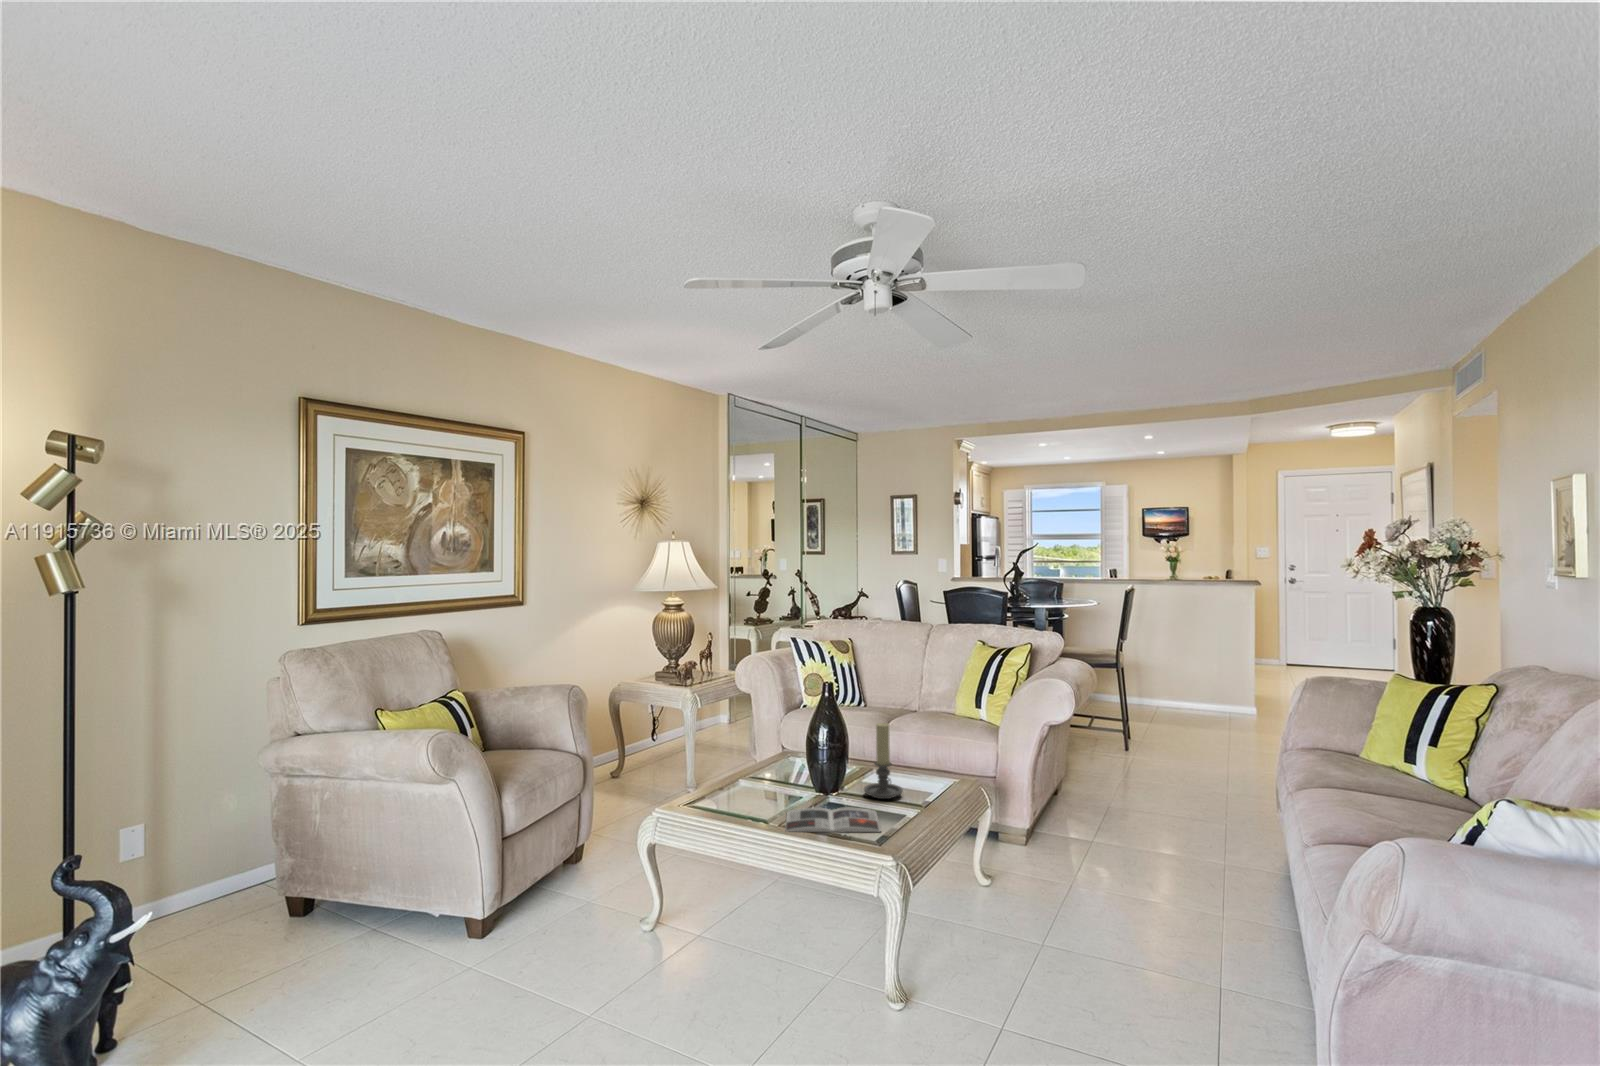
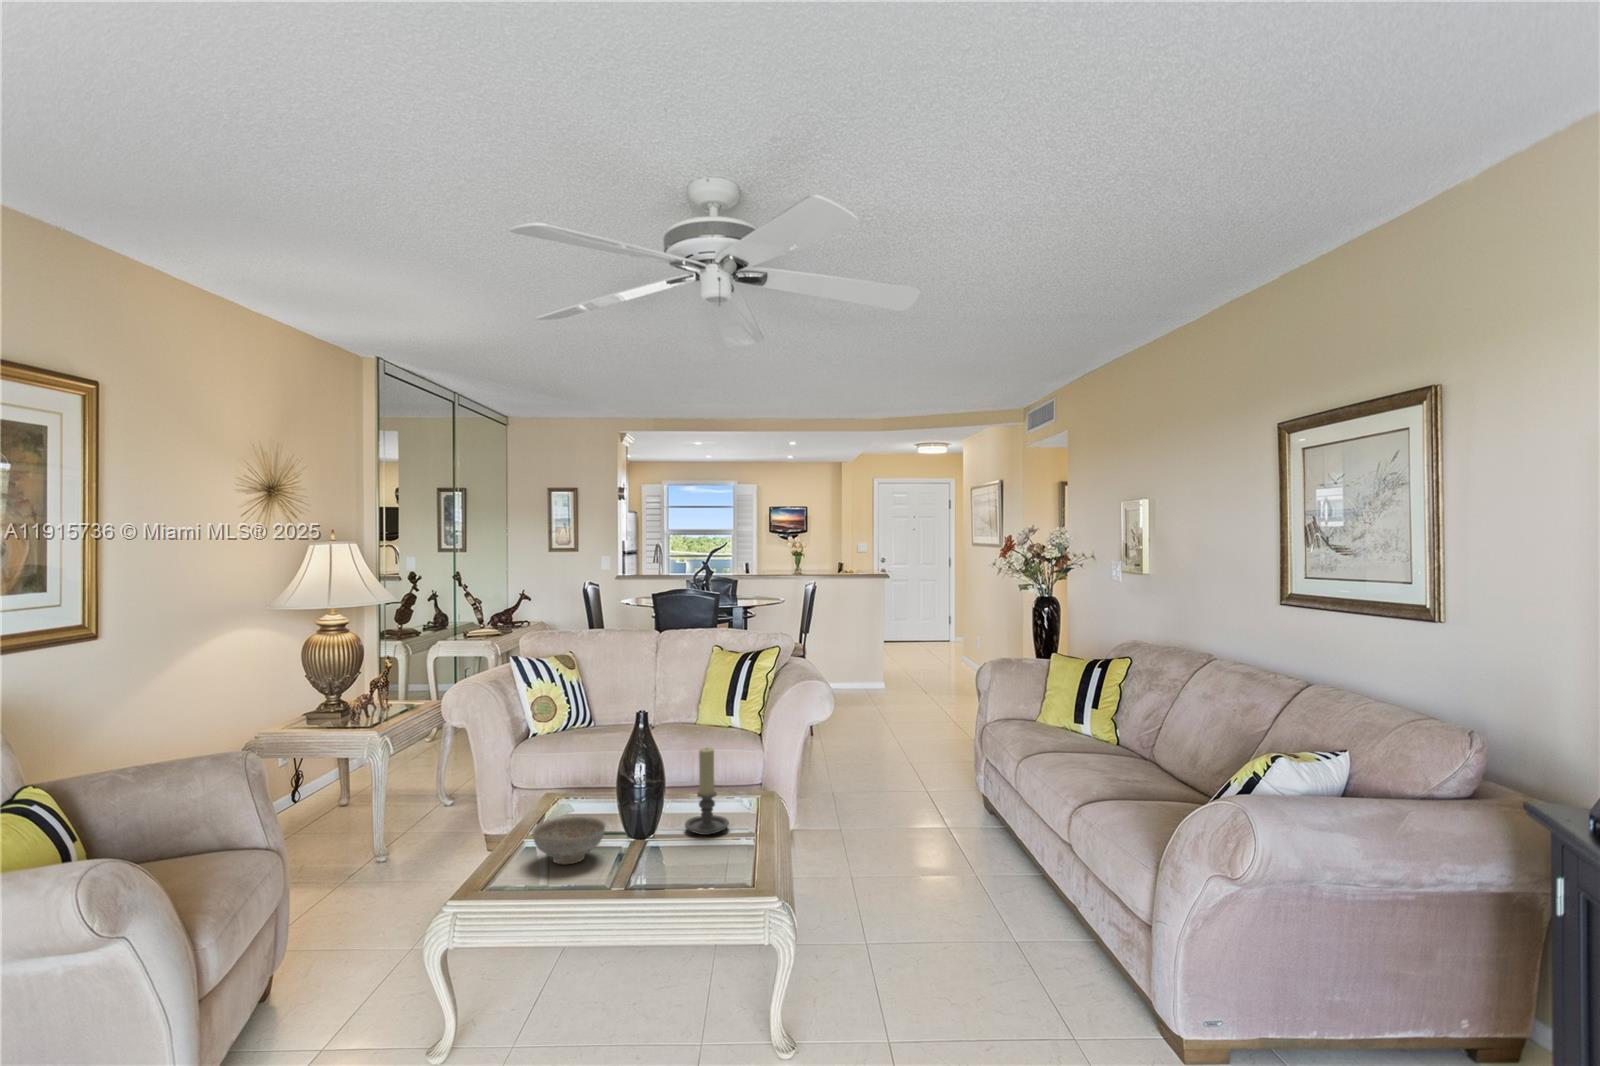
decorative bowl: none [731,764,789,800] -> present [532,817,606,864]
magazine: present [785,807,881,832] -> none [623,850,751,898]

